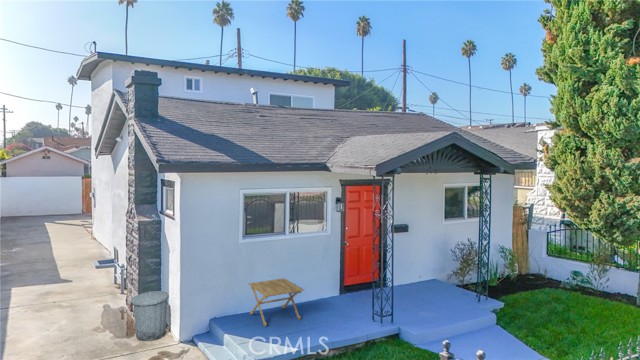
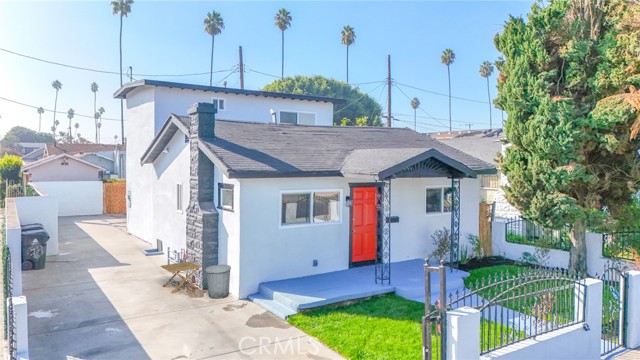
side table: present [249,278,304,326] -> present [161,262,201,293]

